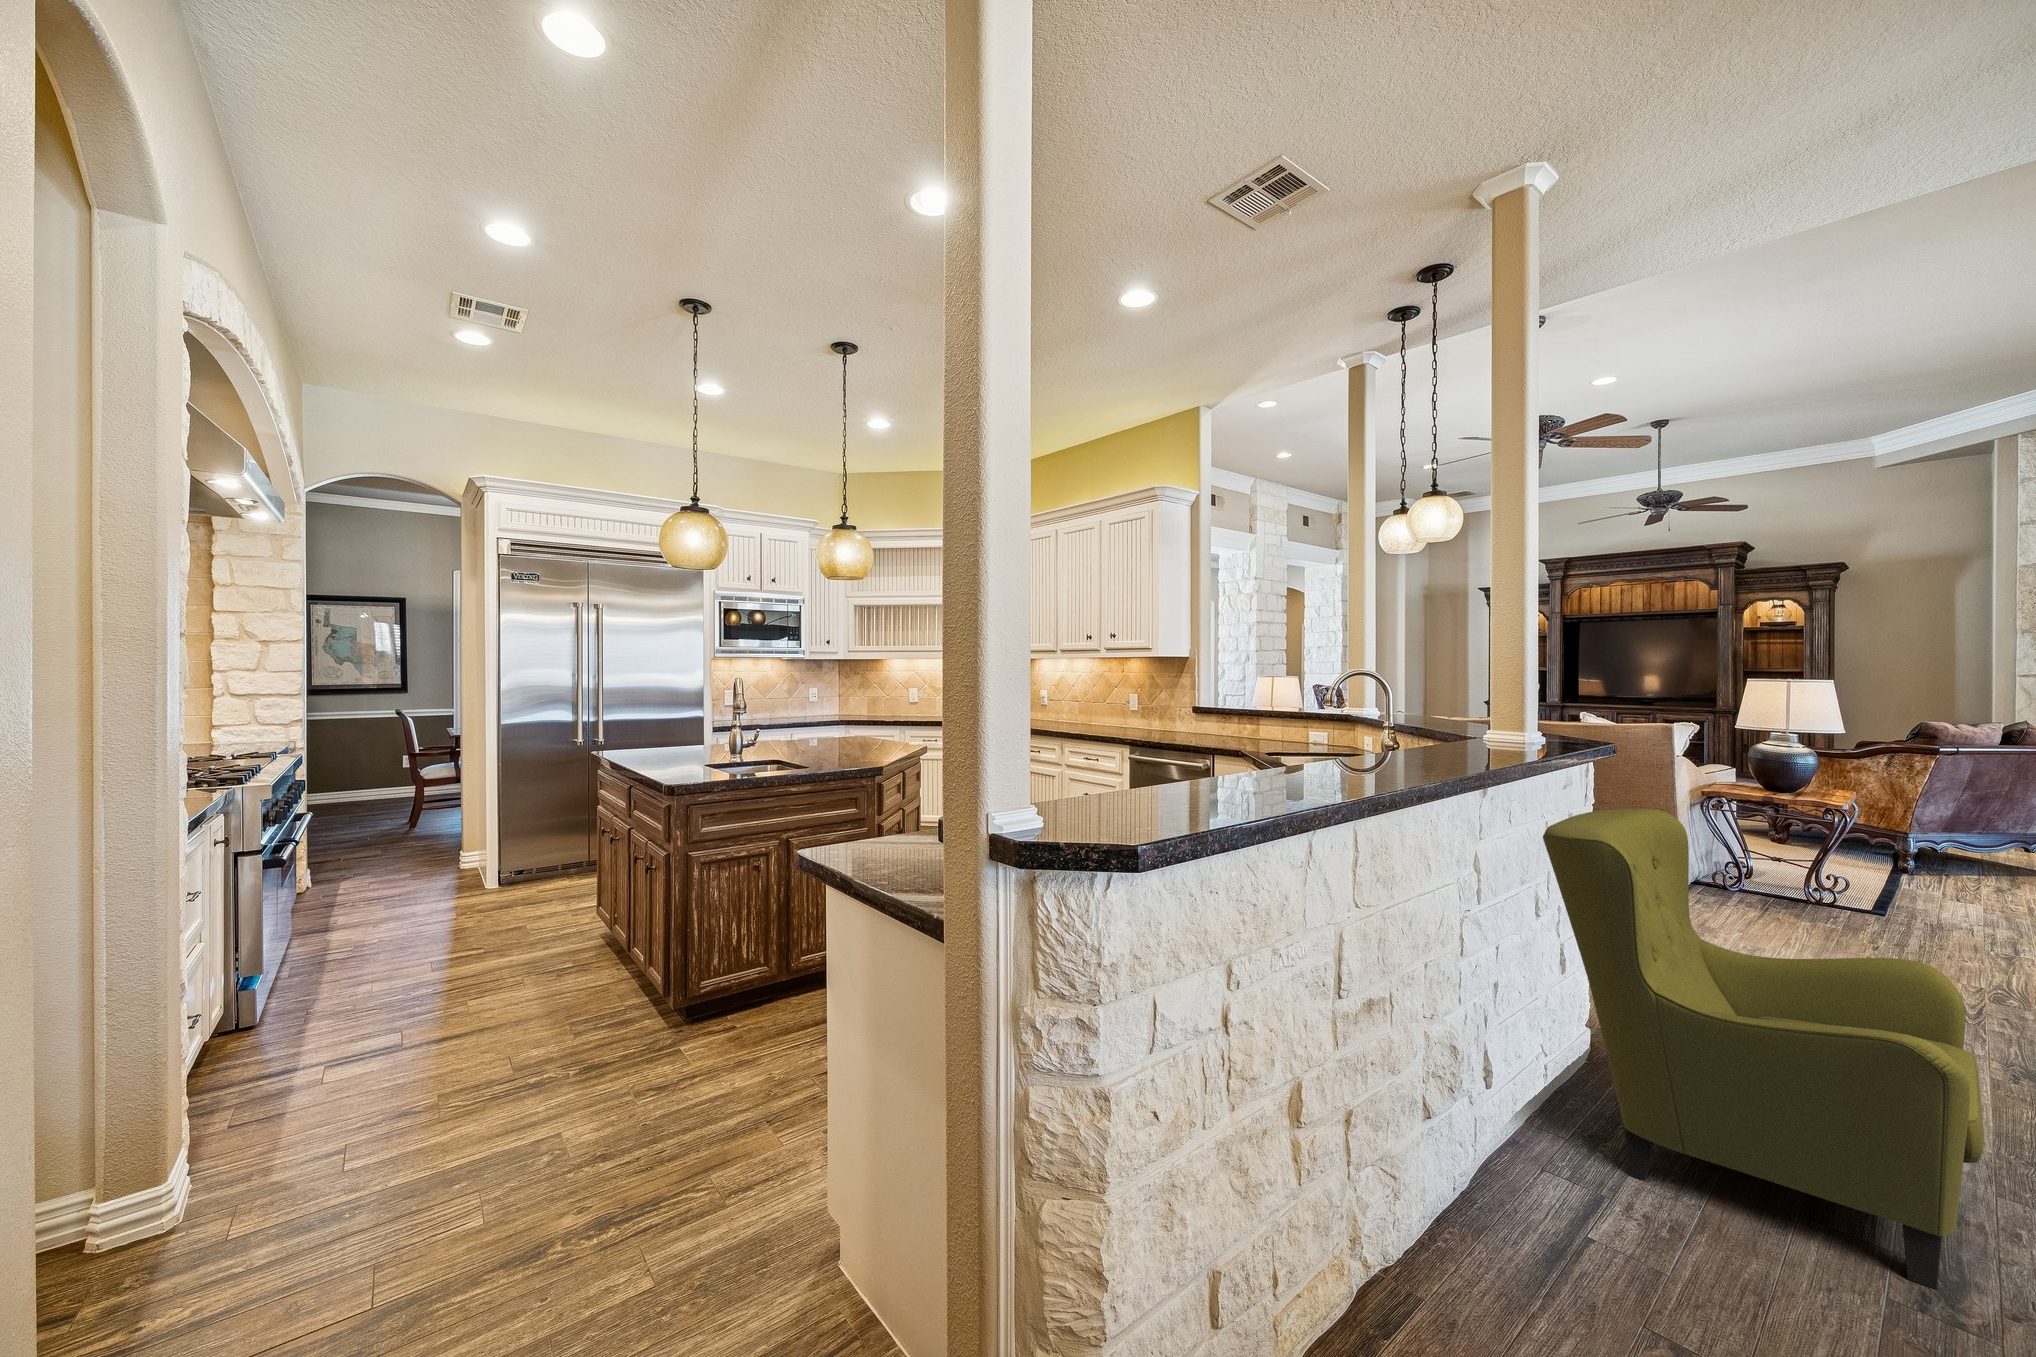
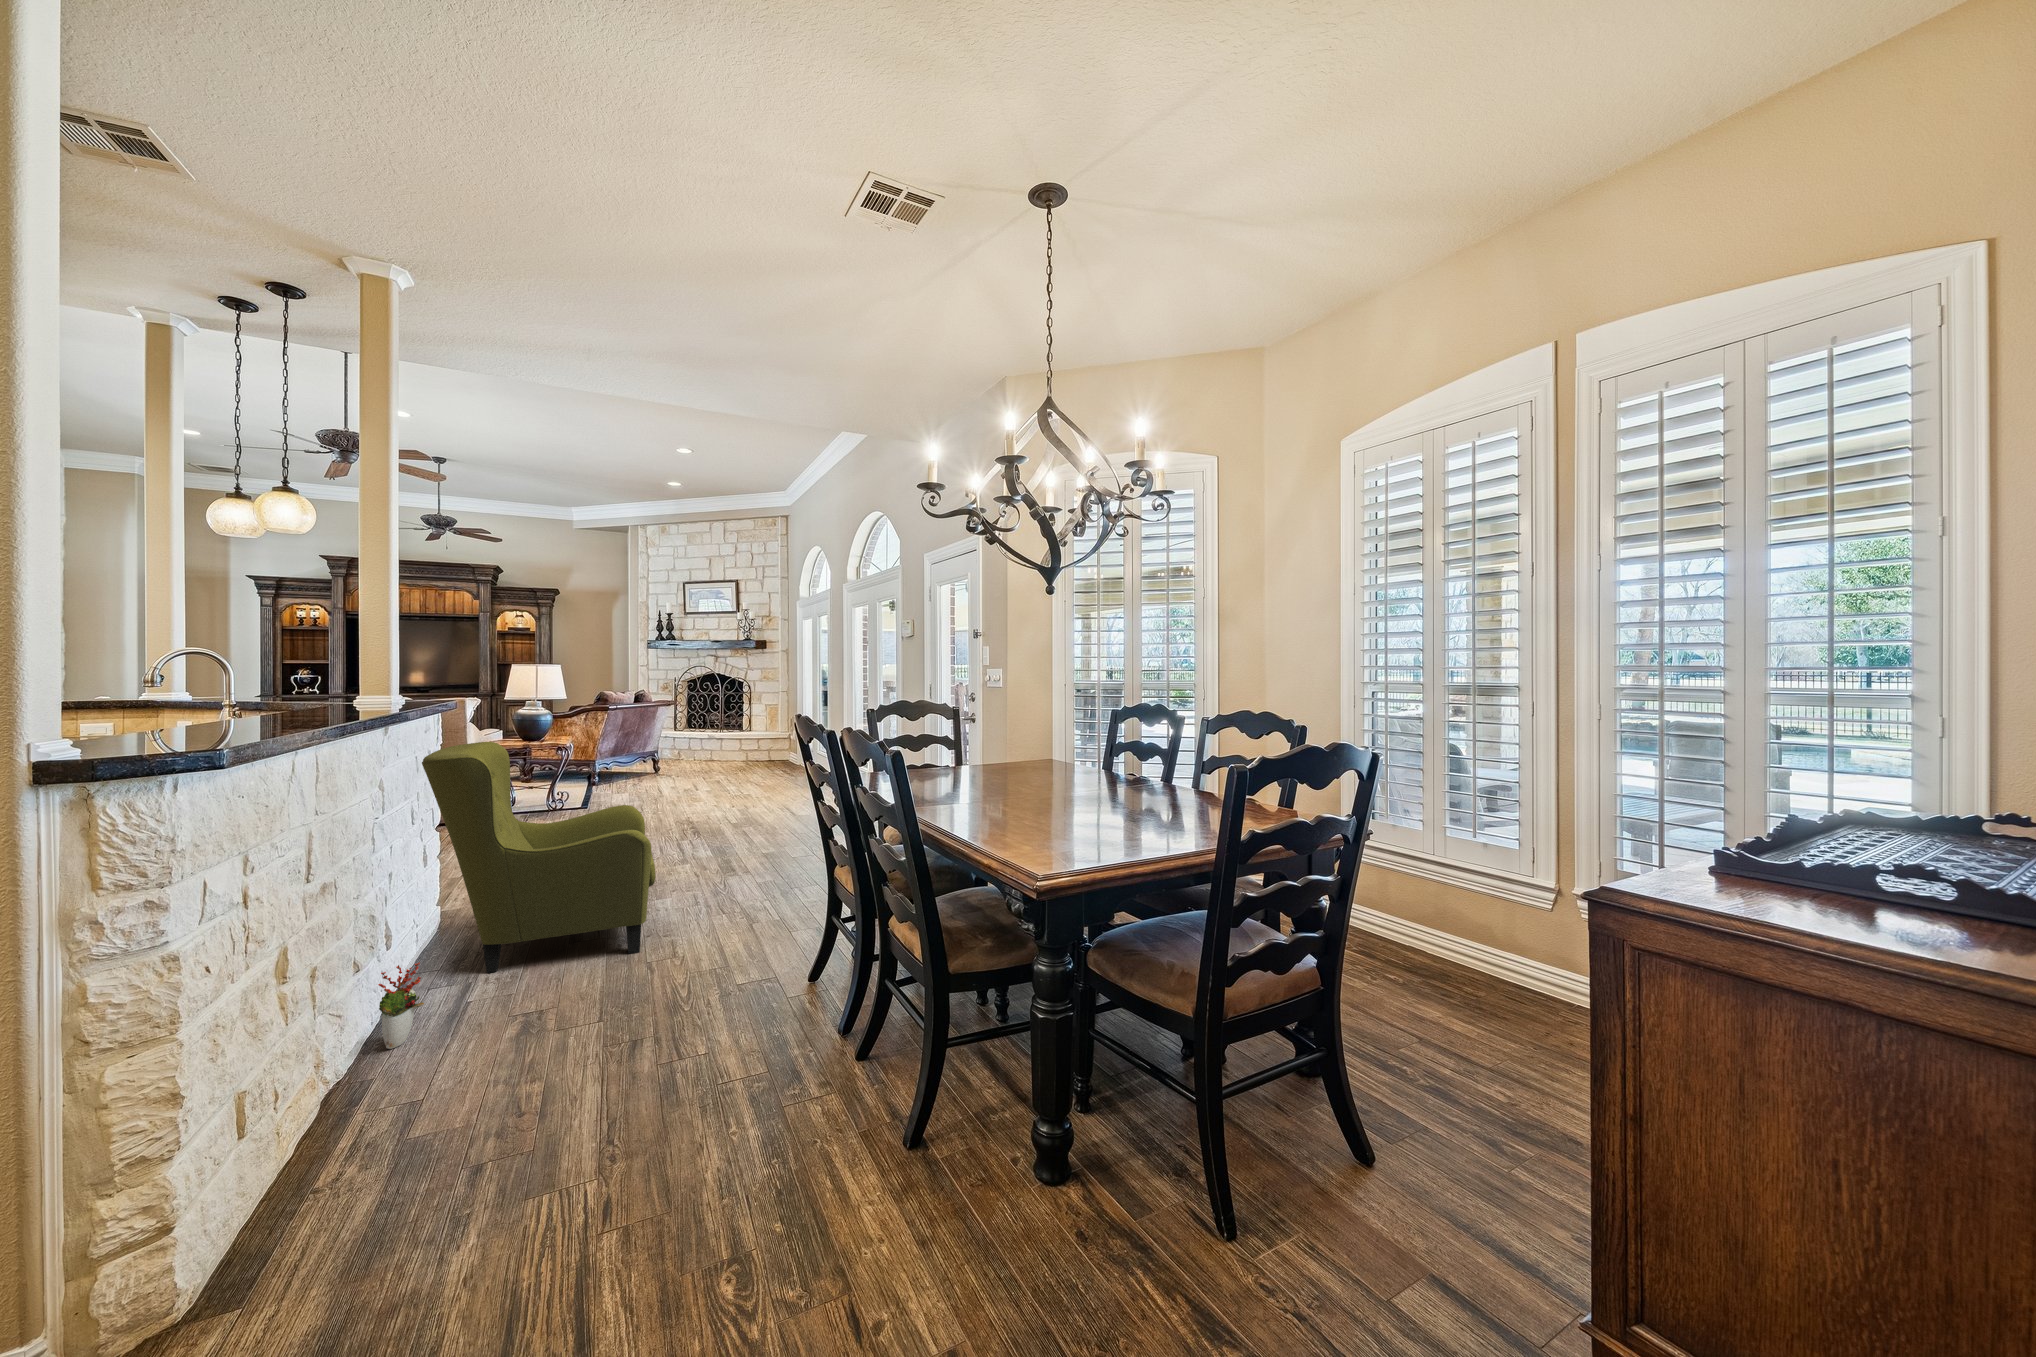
decorative plant: none [1448,1130,1508,1248] -> present [378,962,424,1049]

